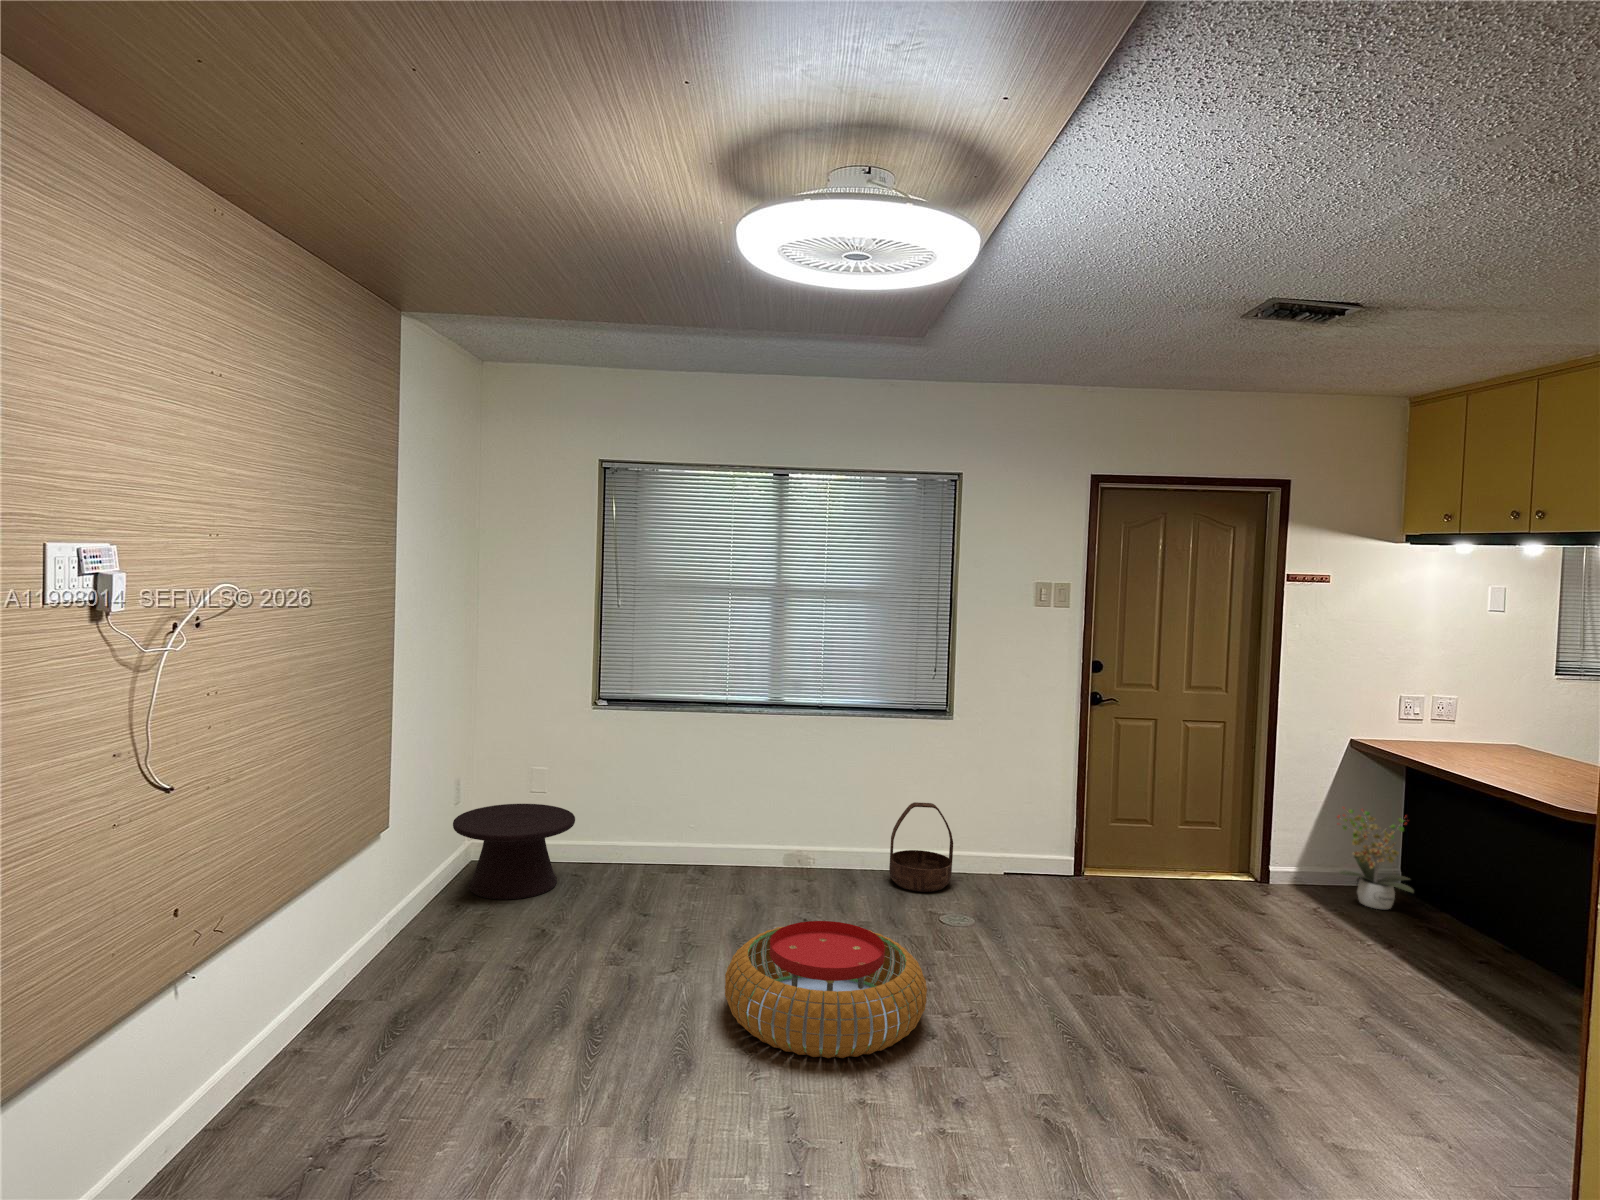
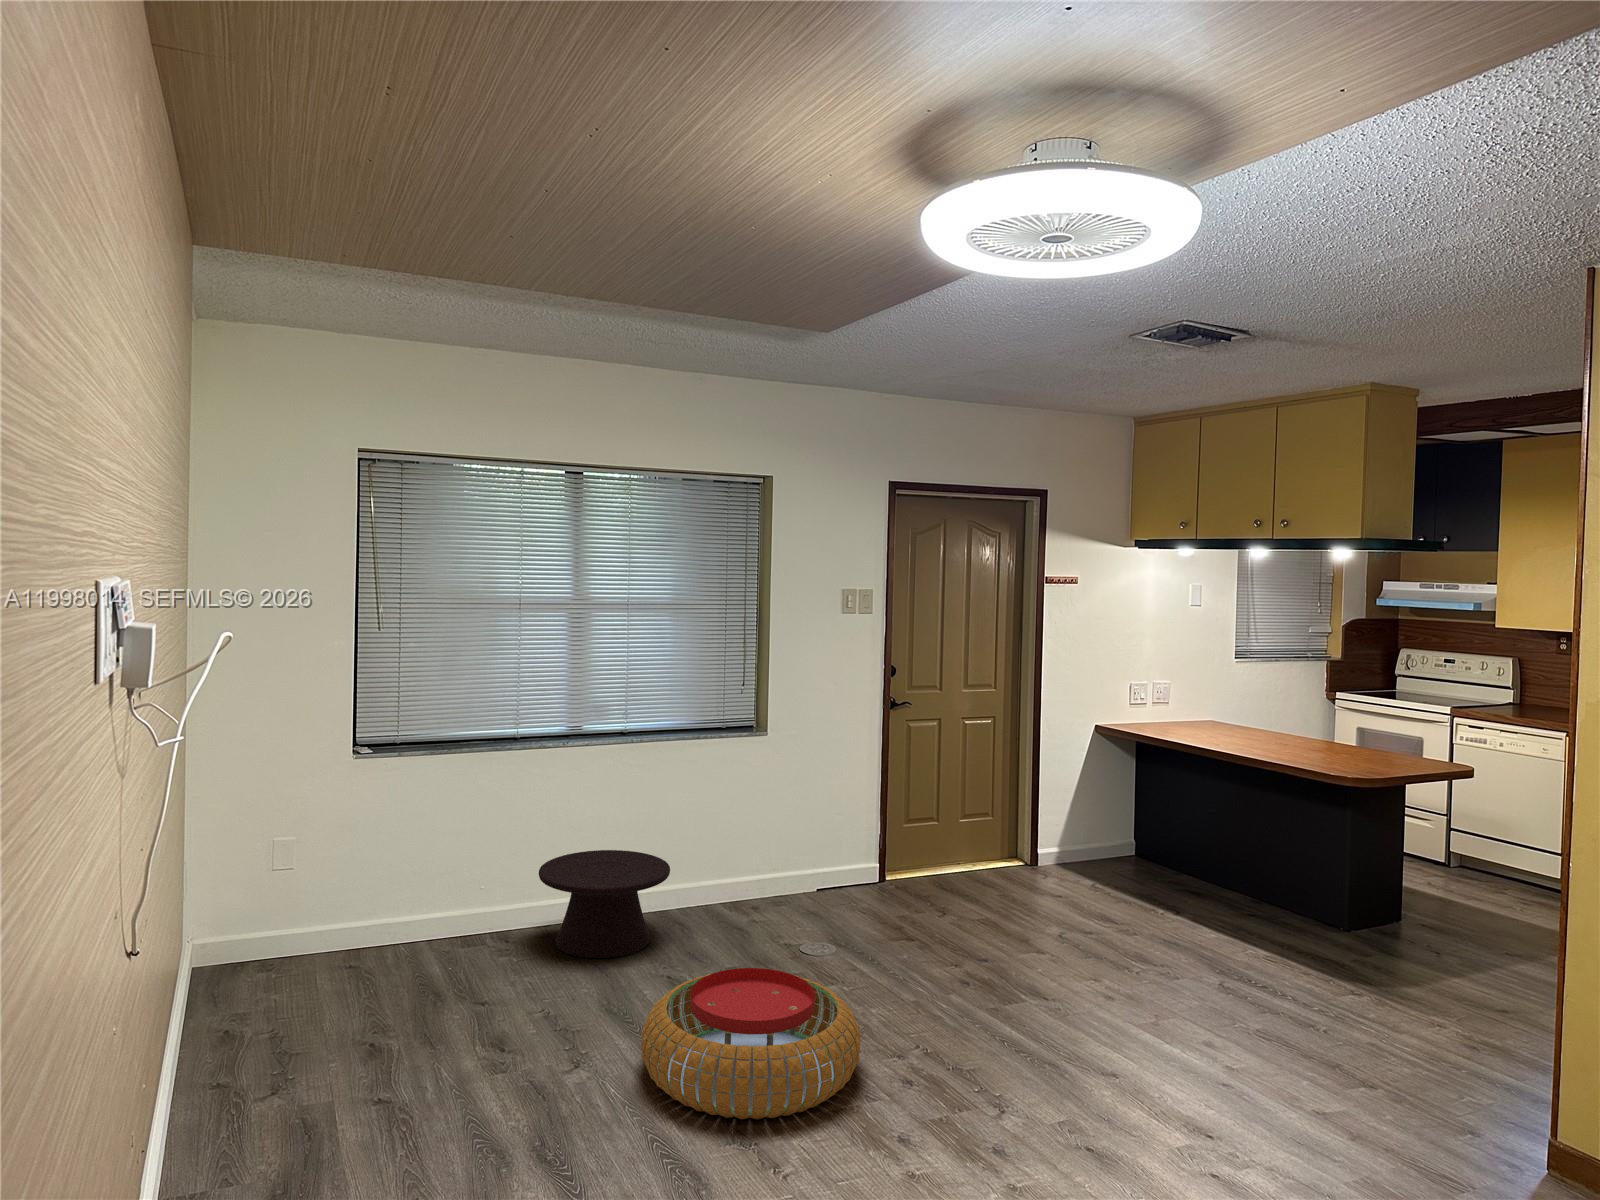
basket: present [889,802,953,892] -> none [711,826,777,922]
side table: present [453,804,575,900] -> present [539,850,670,958]
potted plant: present [1337,807,1414,910] -> none [1096,786,1159,874]

